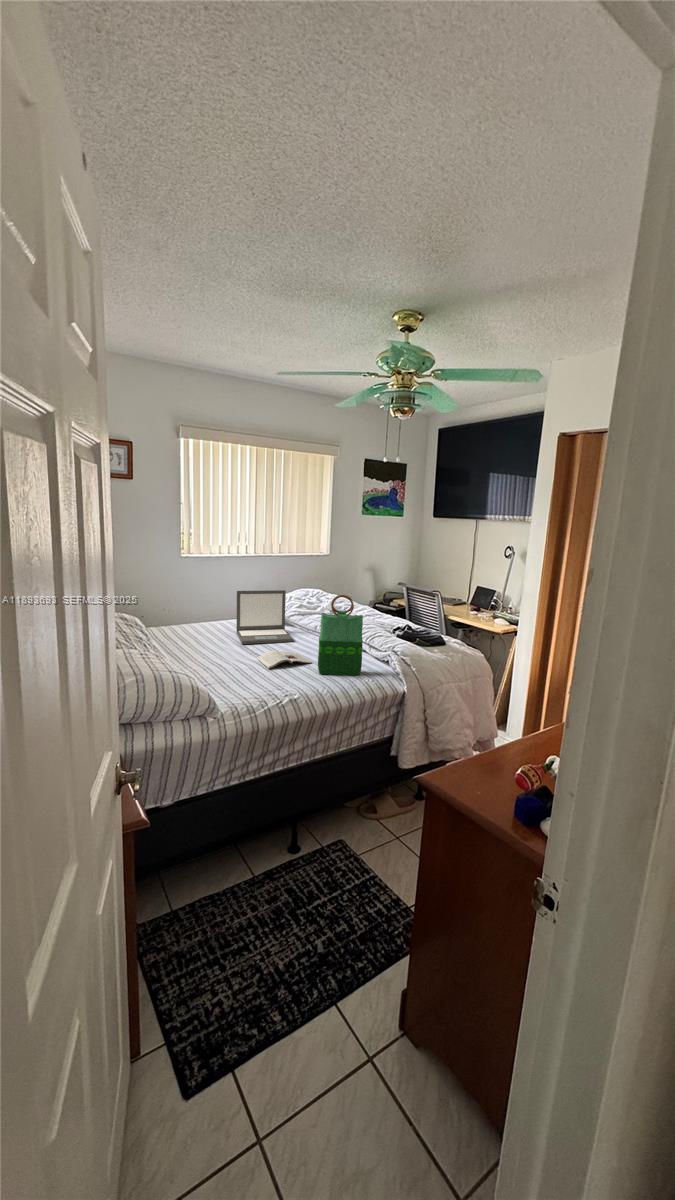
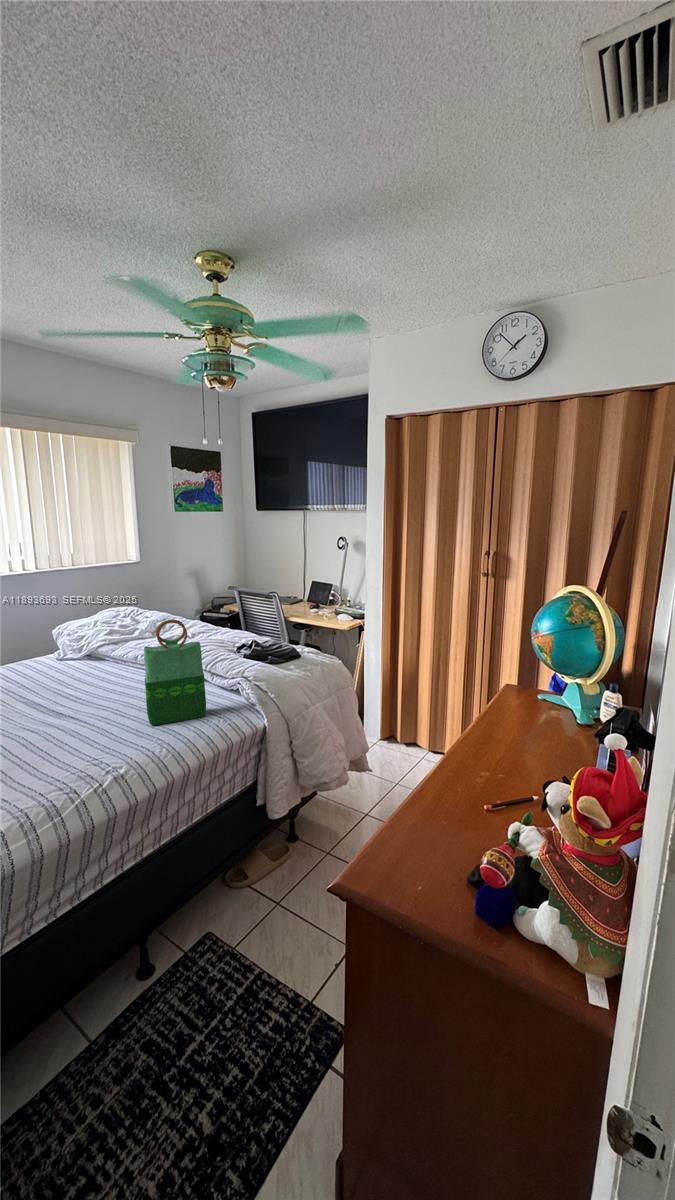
laptop: present [237,590,293,644] -> none [14,616,108,699]
magazine: present [257,650,312,669] -> none [55,699,139,733]

